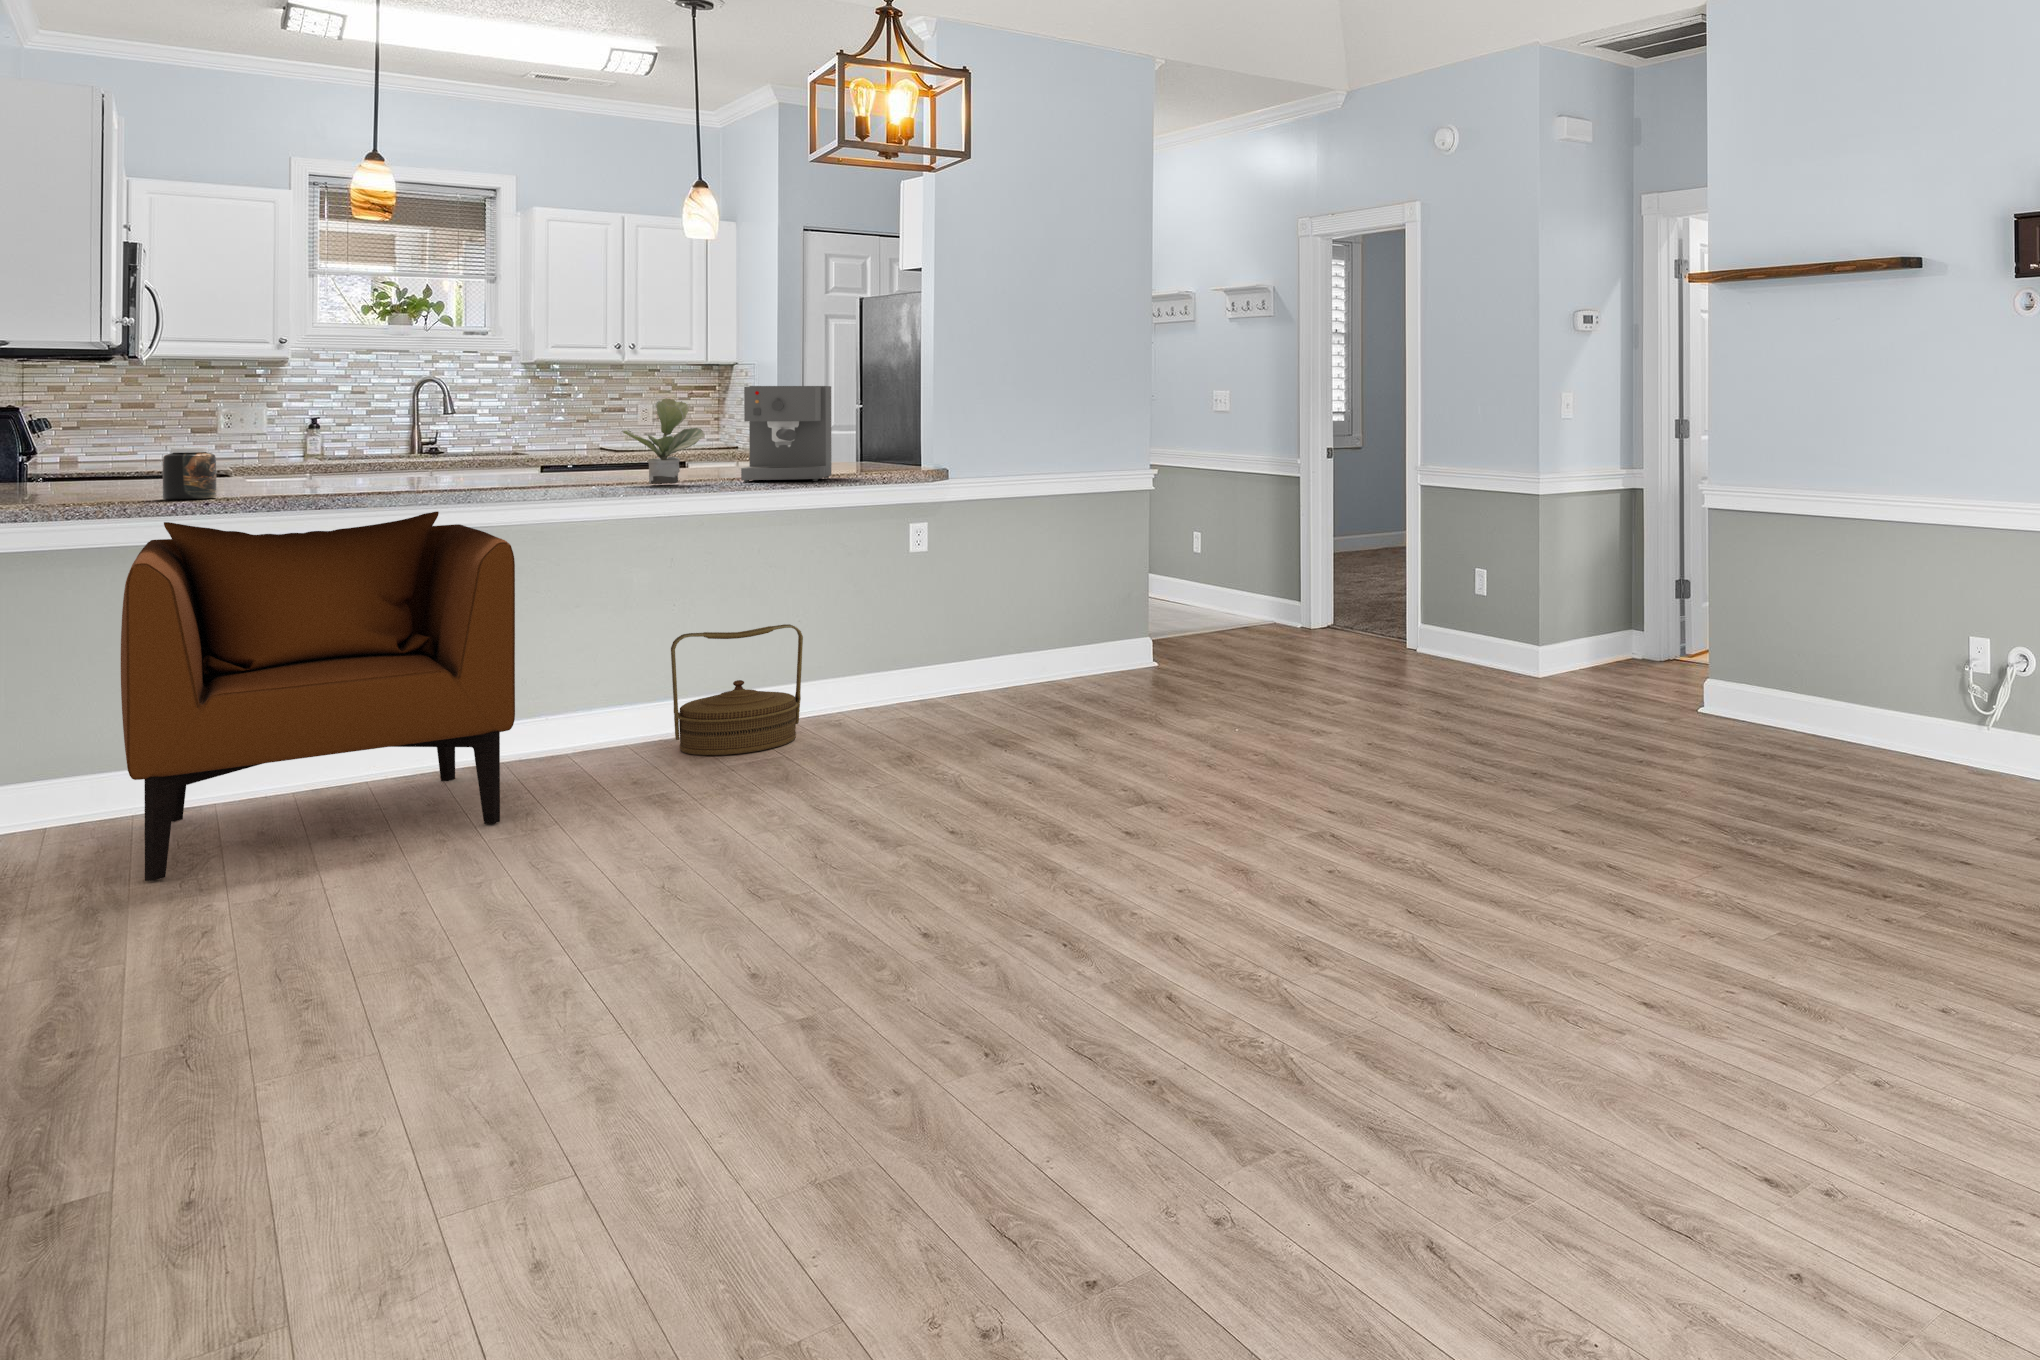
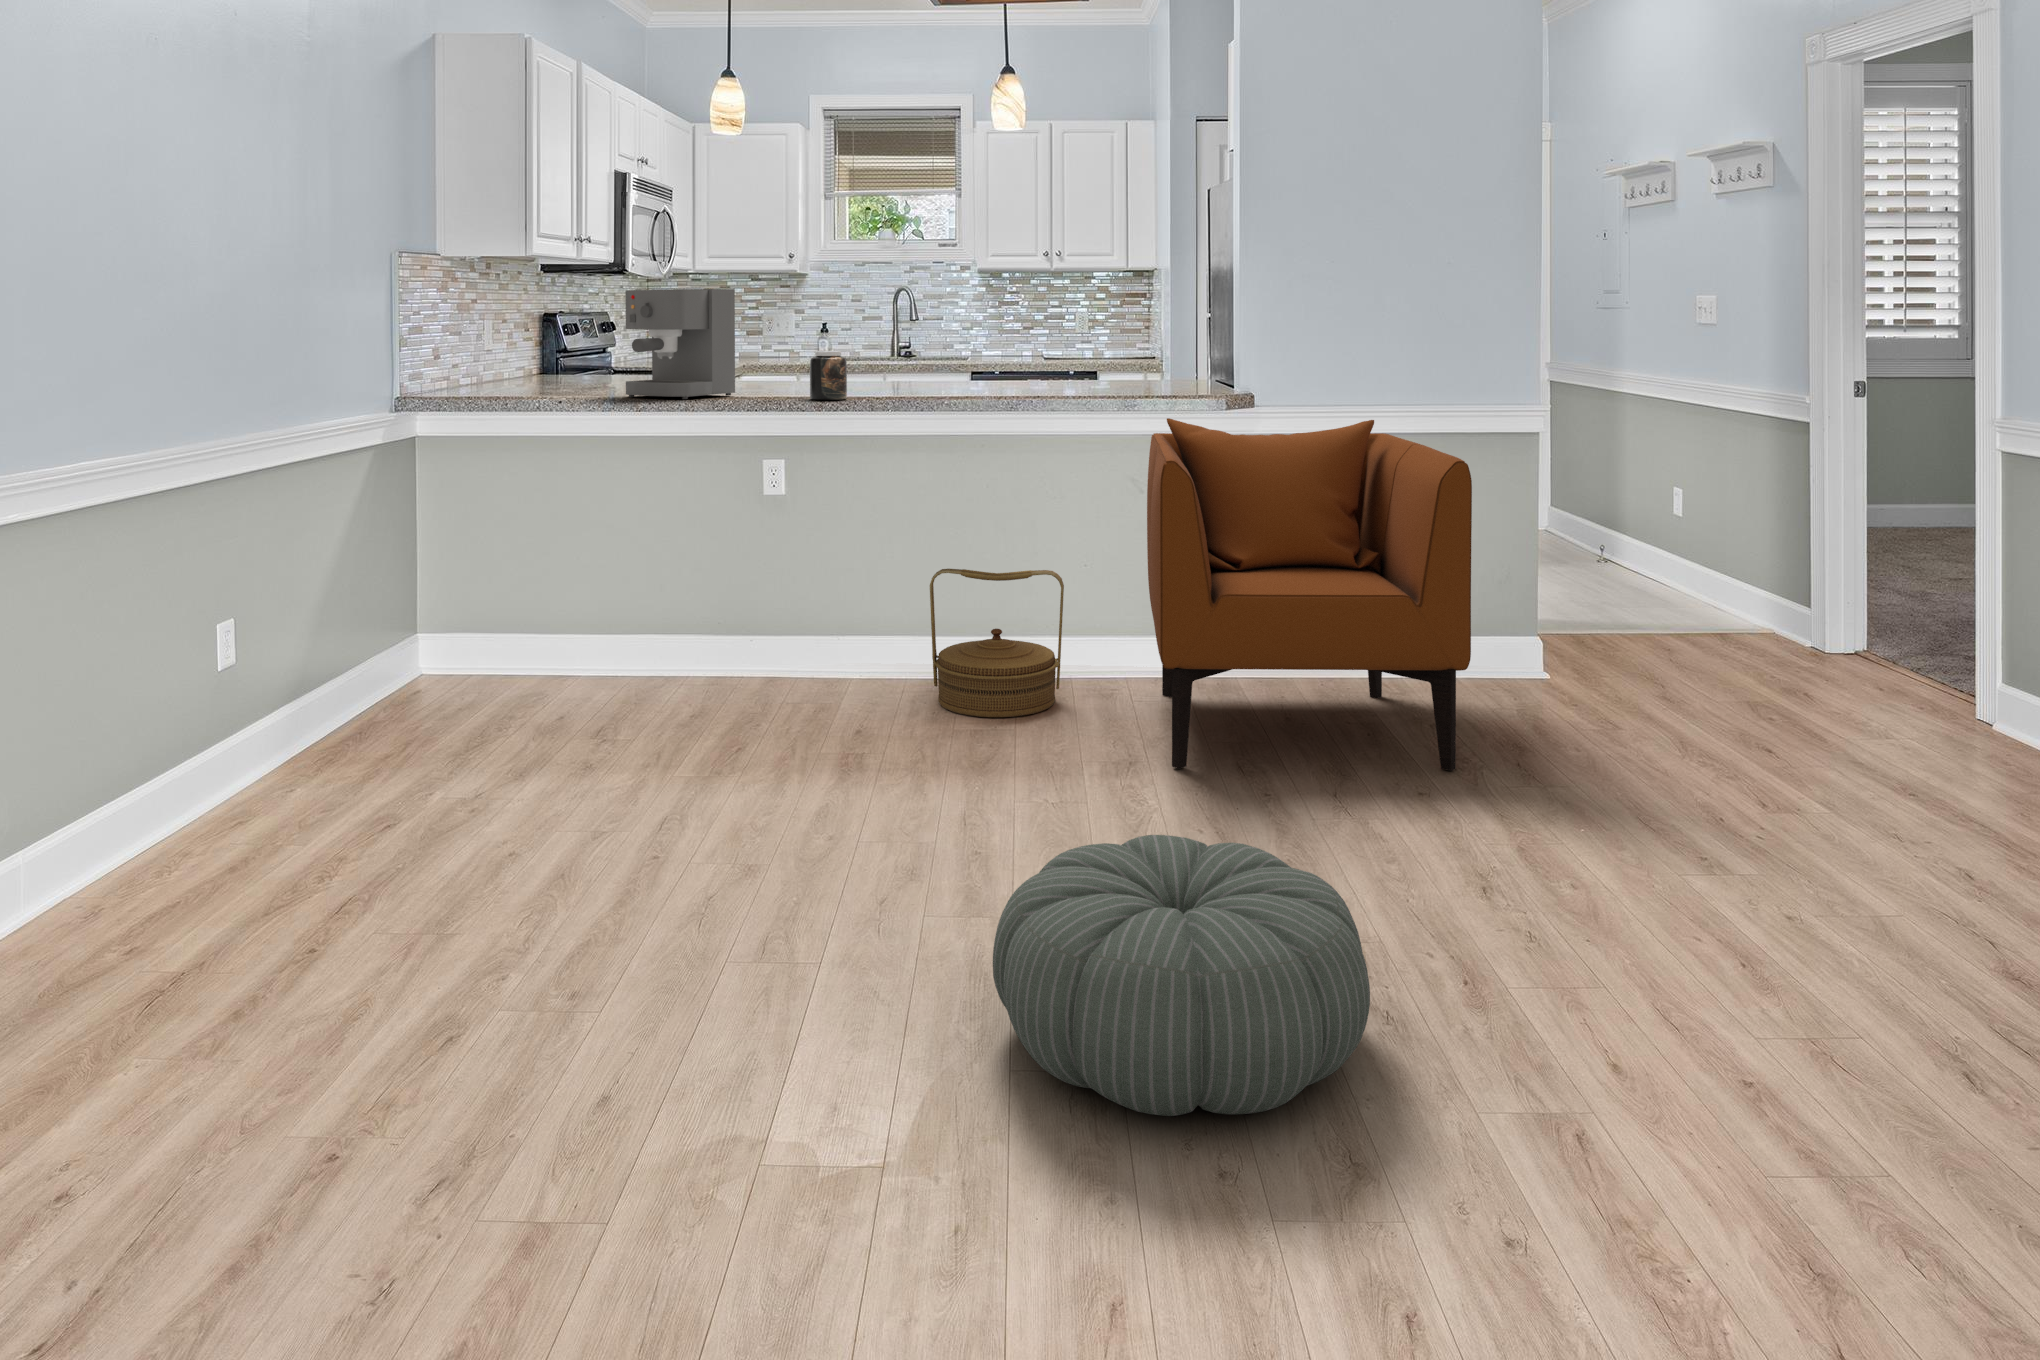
coffee maker: present [741,386,832,482] -> present [625,289,735,399]
potted plant: present [622,398,704,484] -> none [902,304,975,399]
jar: present [163,447,216,500] -> present [810,351,847,400]
armchair: present [121,512,515,881] -> present [1147,418,1472,771]
pouf: none [968,736,1204,875] -> present [993,835,1370,1116]

